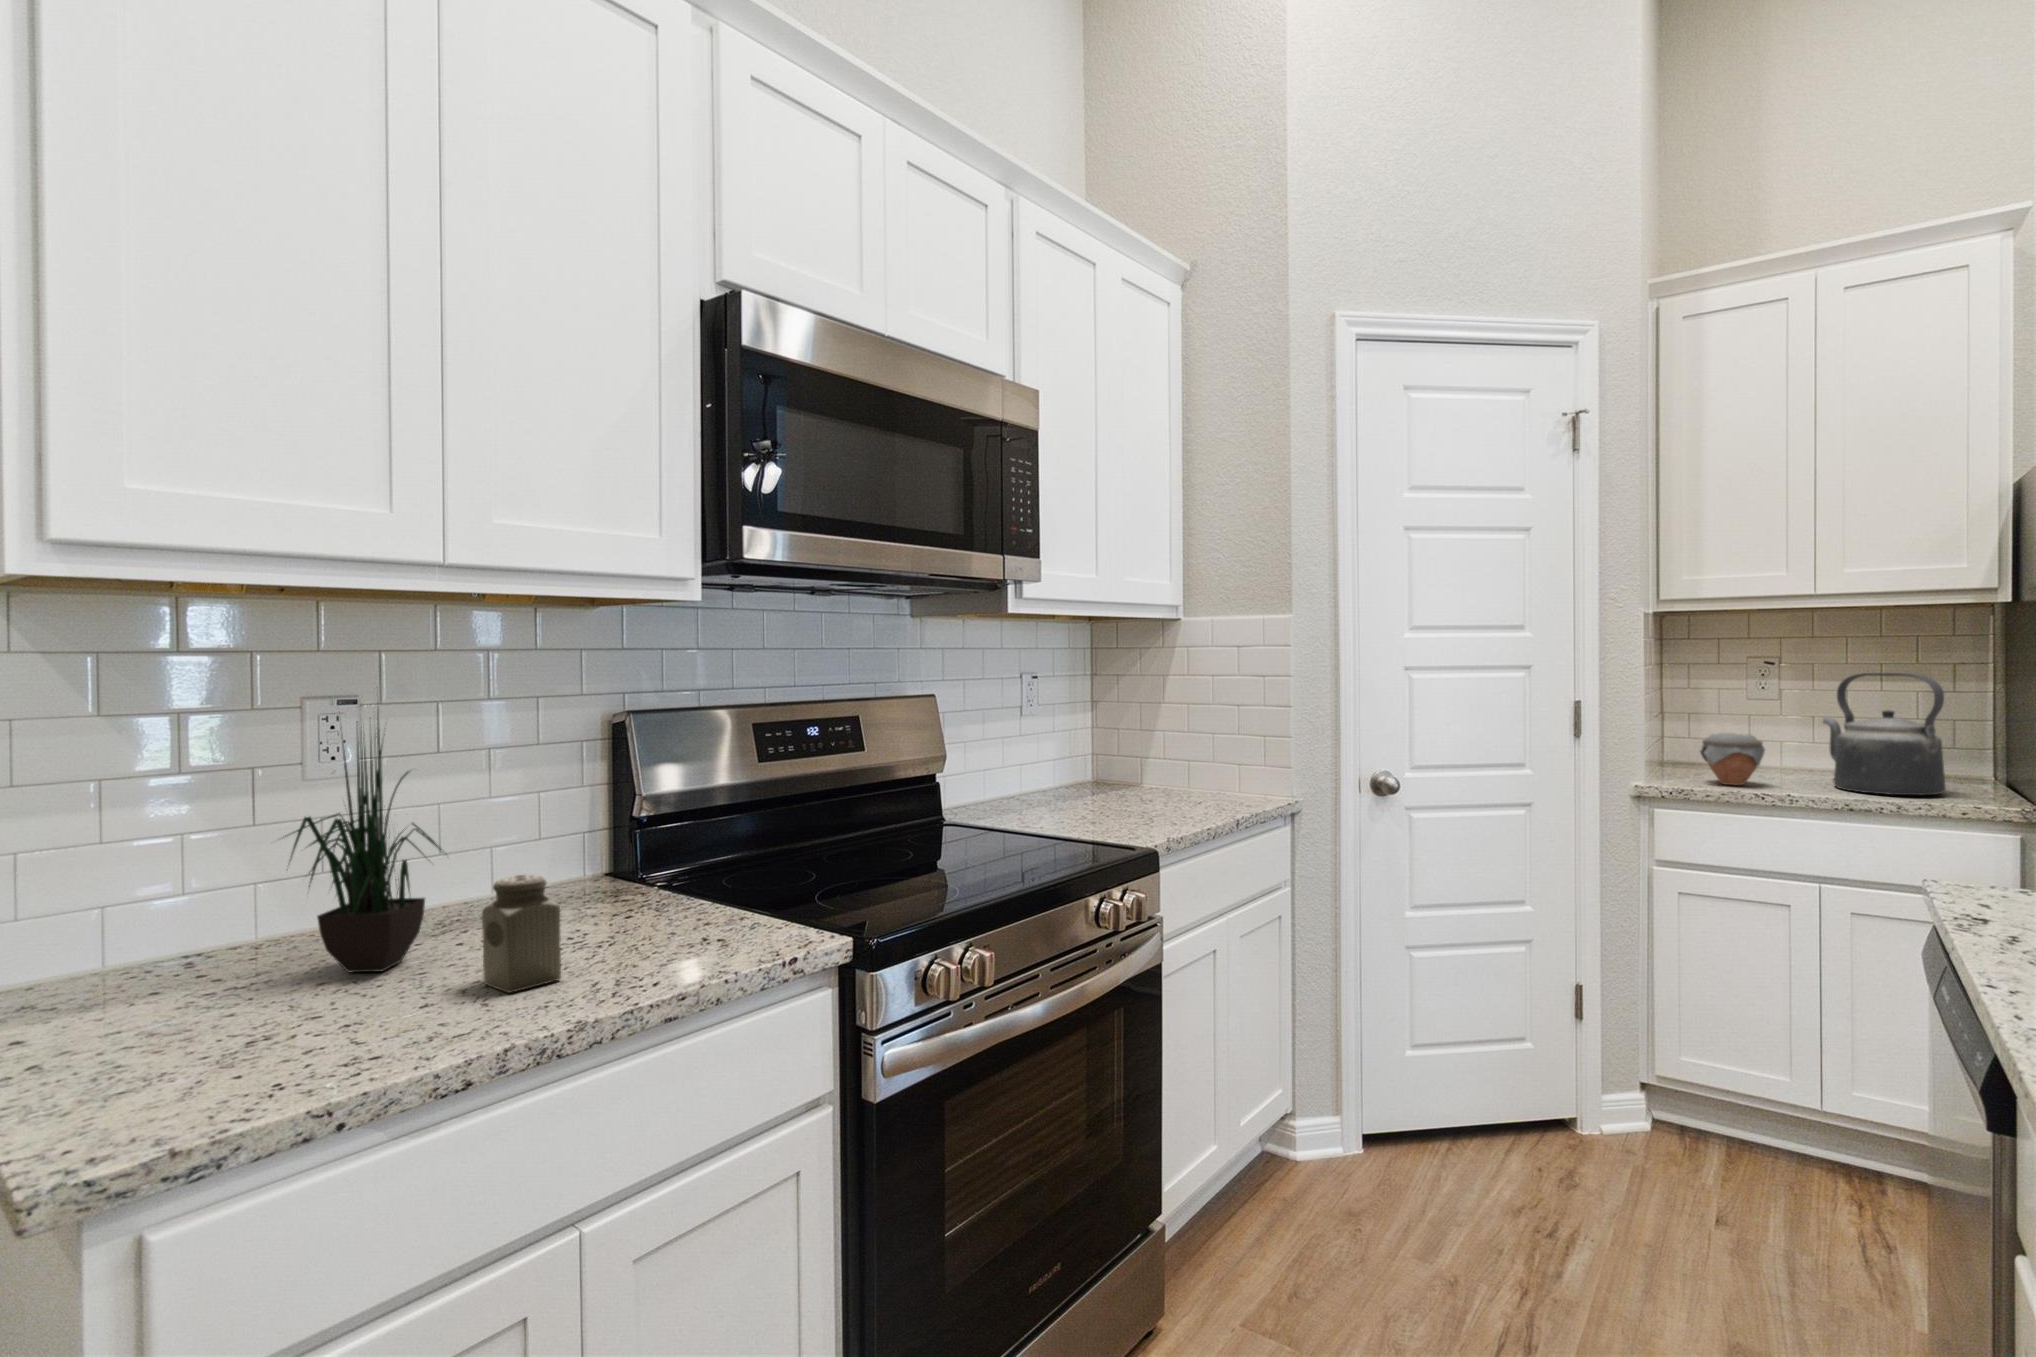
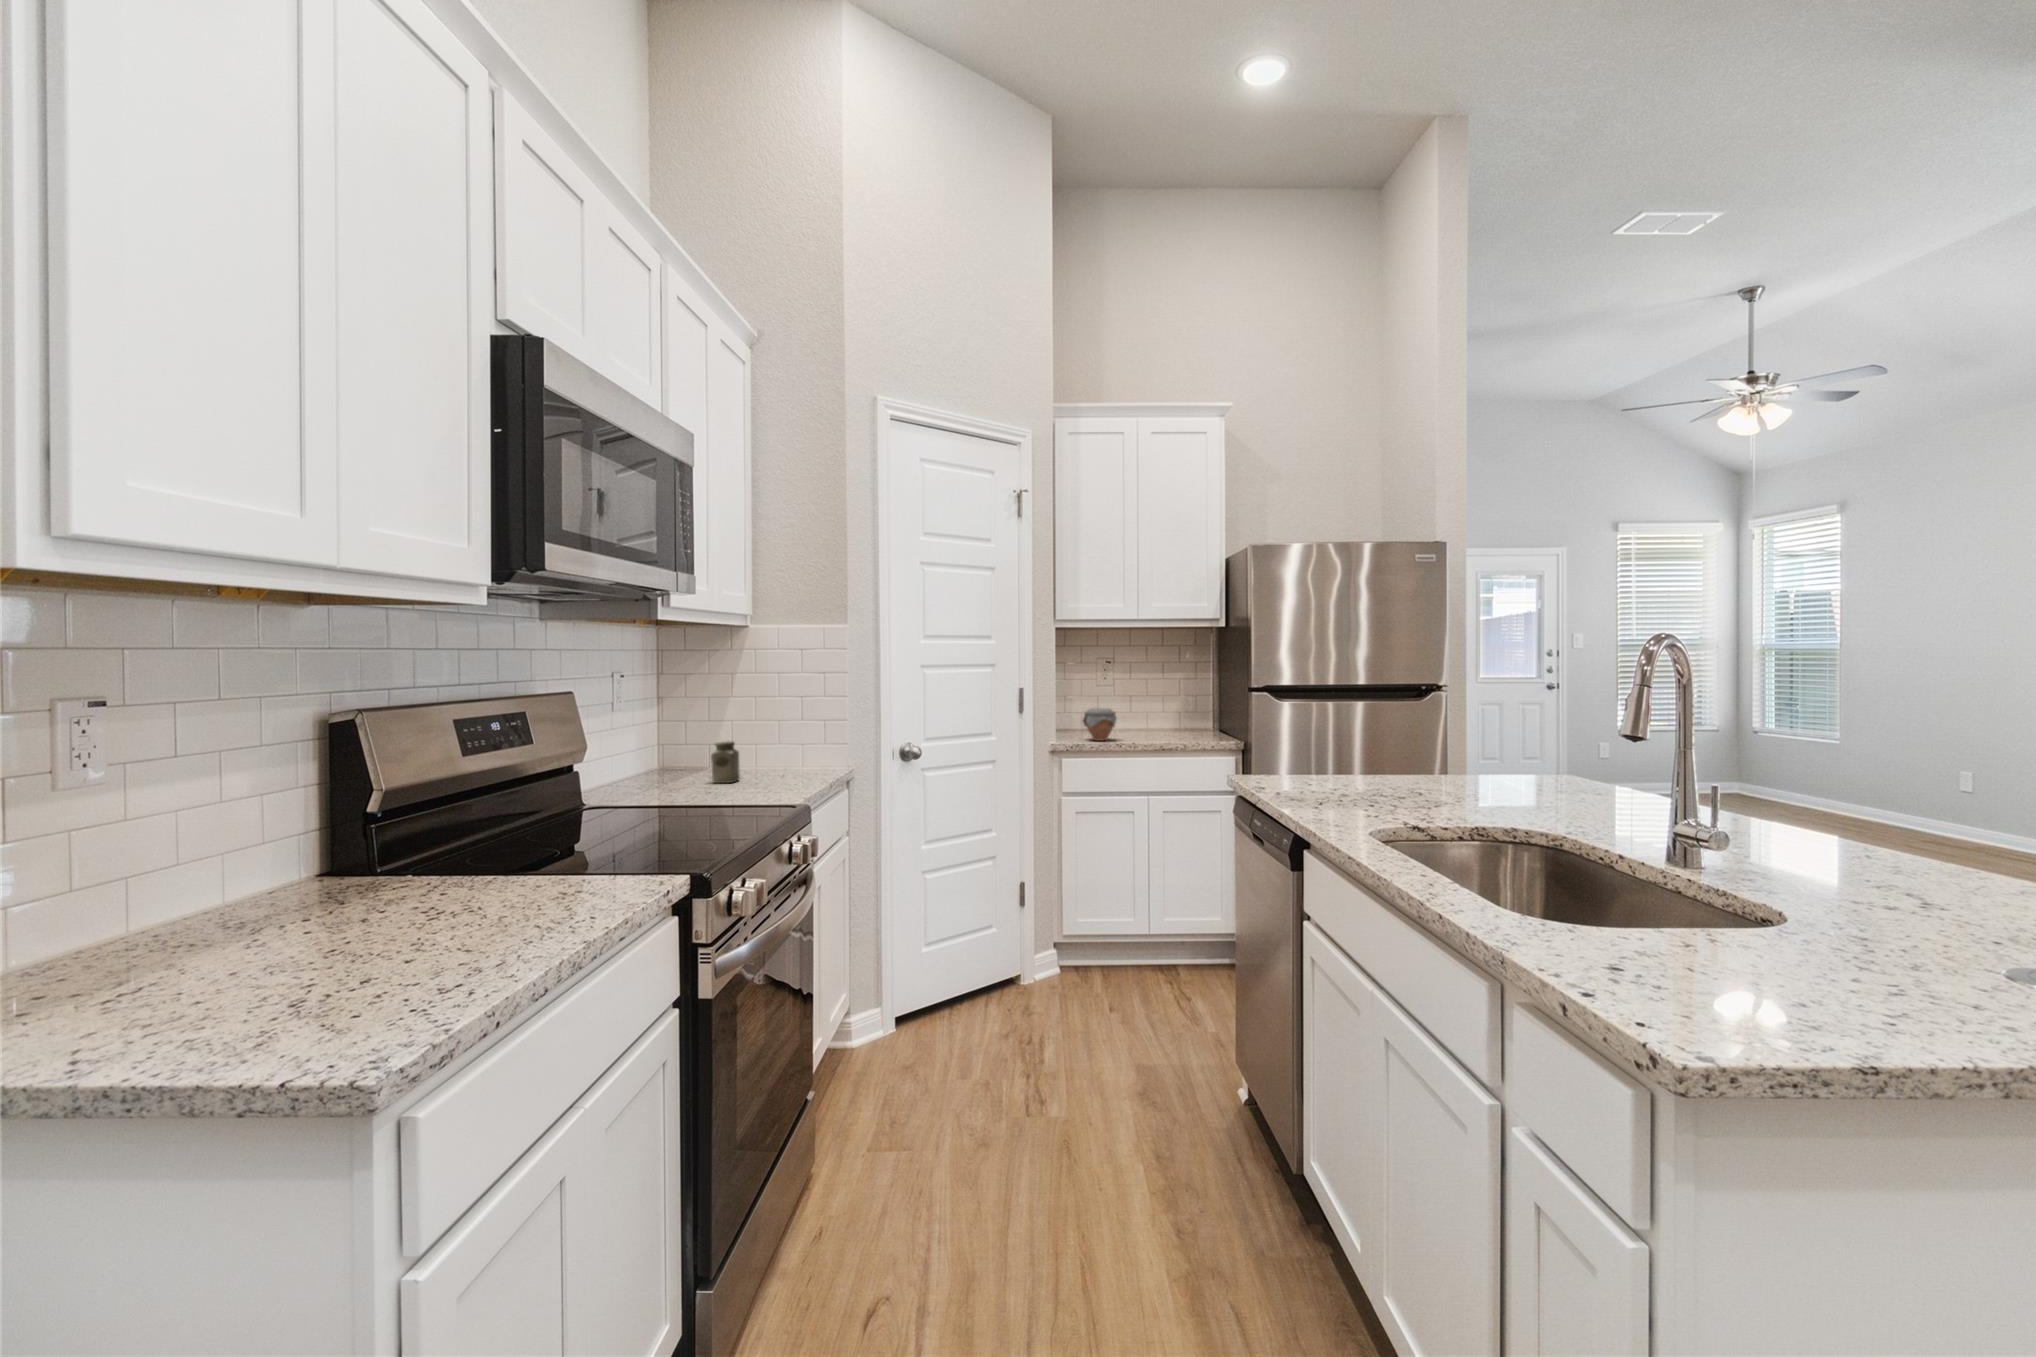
kettle: present [1823,673,1946,795] -> none [1141,668,1201,740]
potted plant: present [282,715,441,972] -> none [124,675,318,962]
salt shaker: present [482,875,561,993] -> present [711,741,740,783]

